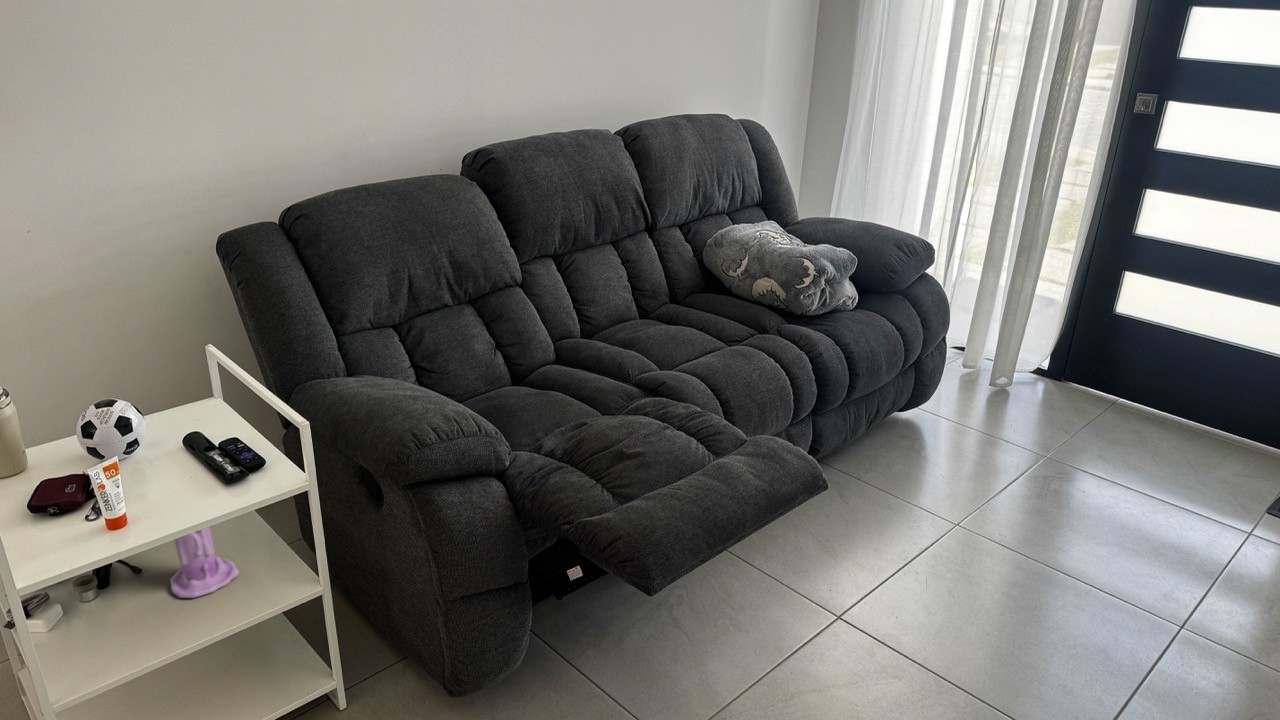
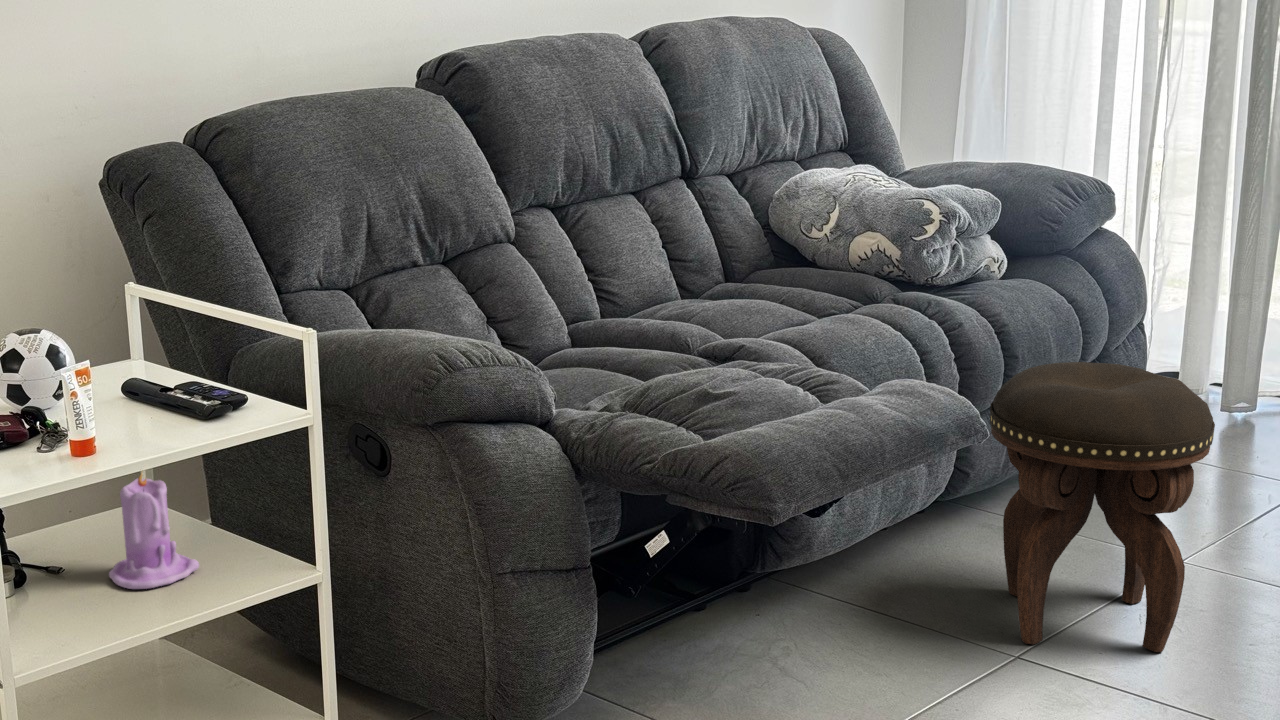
footstool: none [831,401,989,609] -> present [990,362,1215,652]

